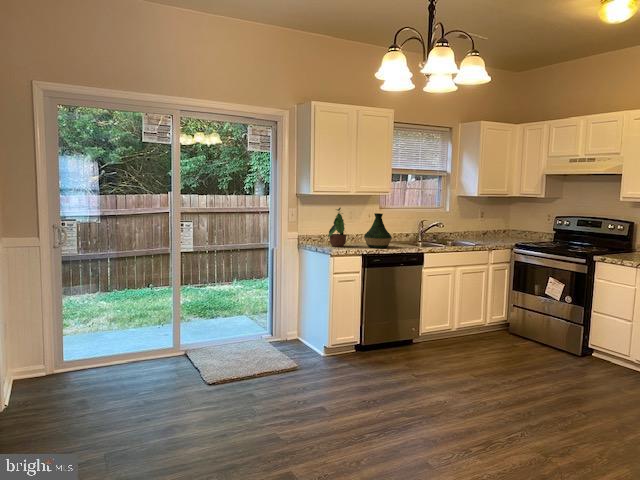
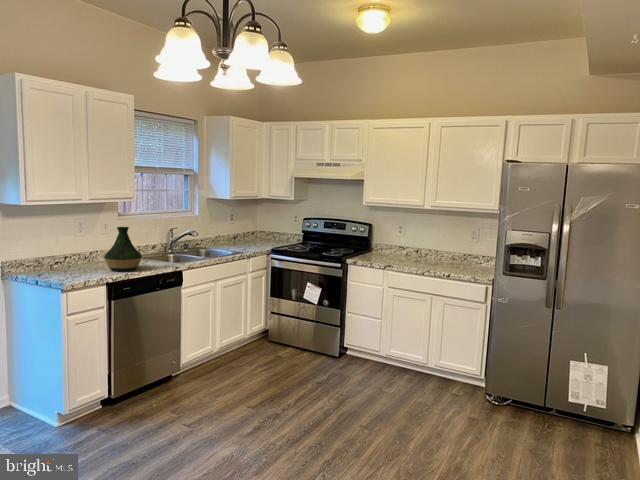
potted plant: present [328,208,346,247] -> none [49,222,83,274]

